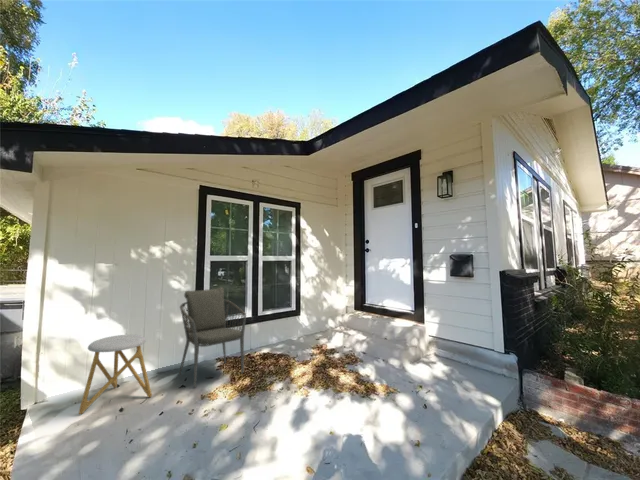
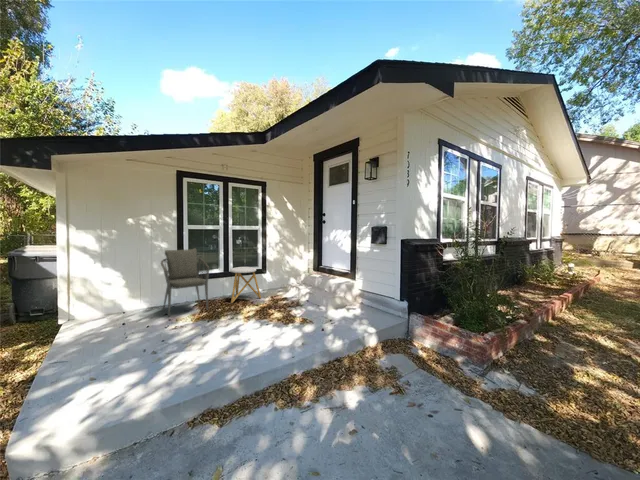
stool: present [79,335,152,414] -> present [230,267,261,303]

